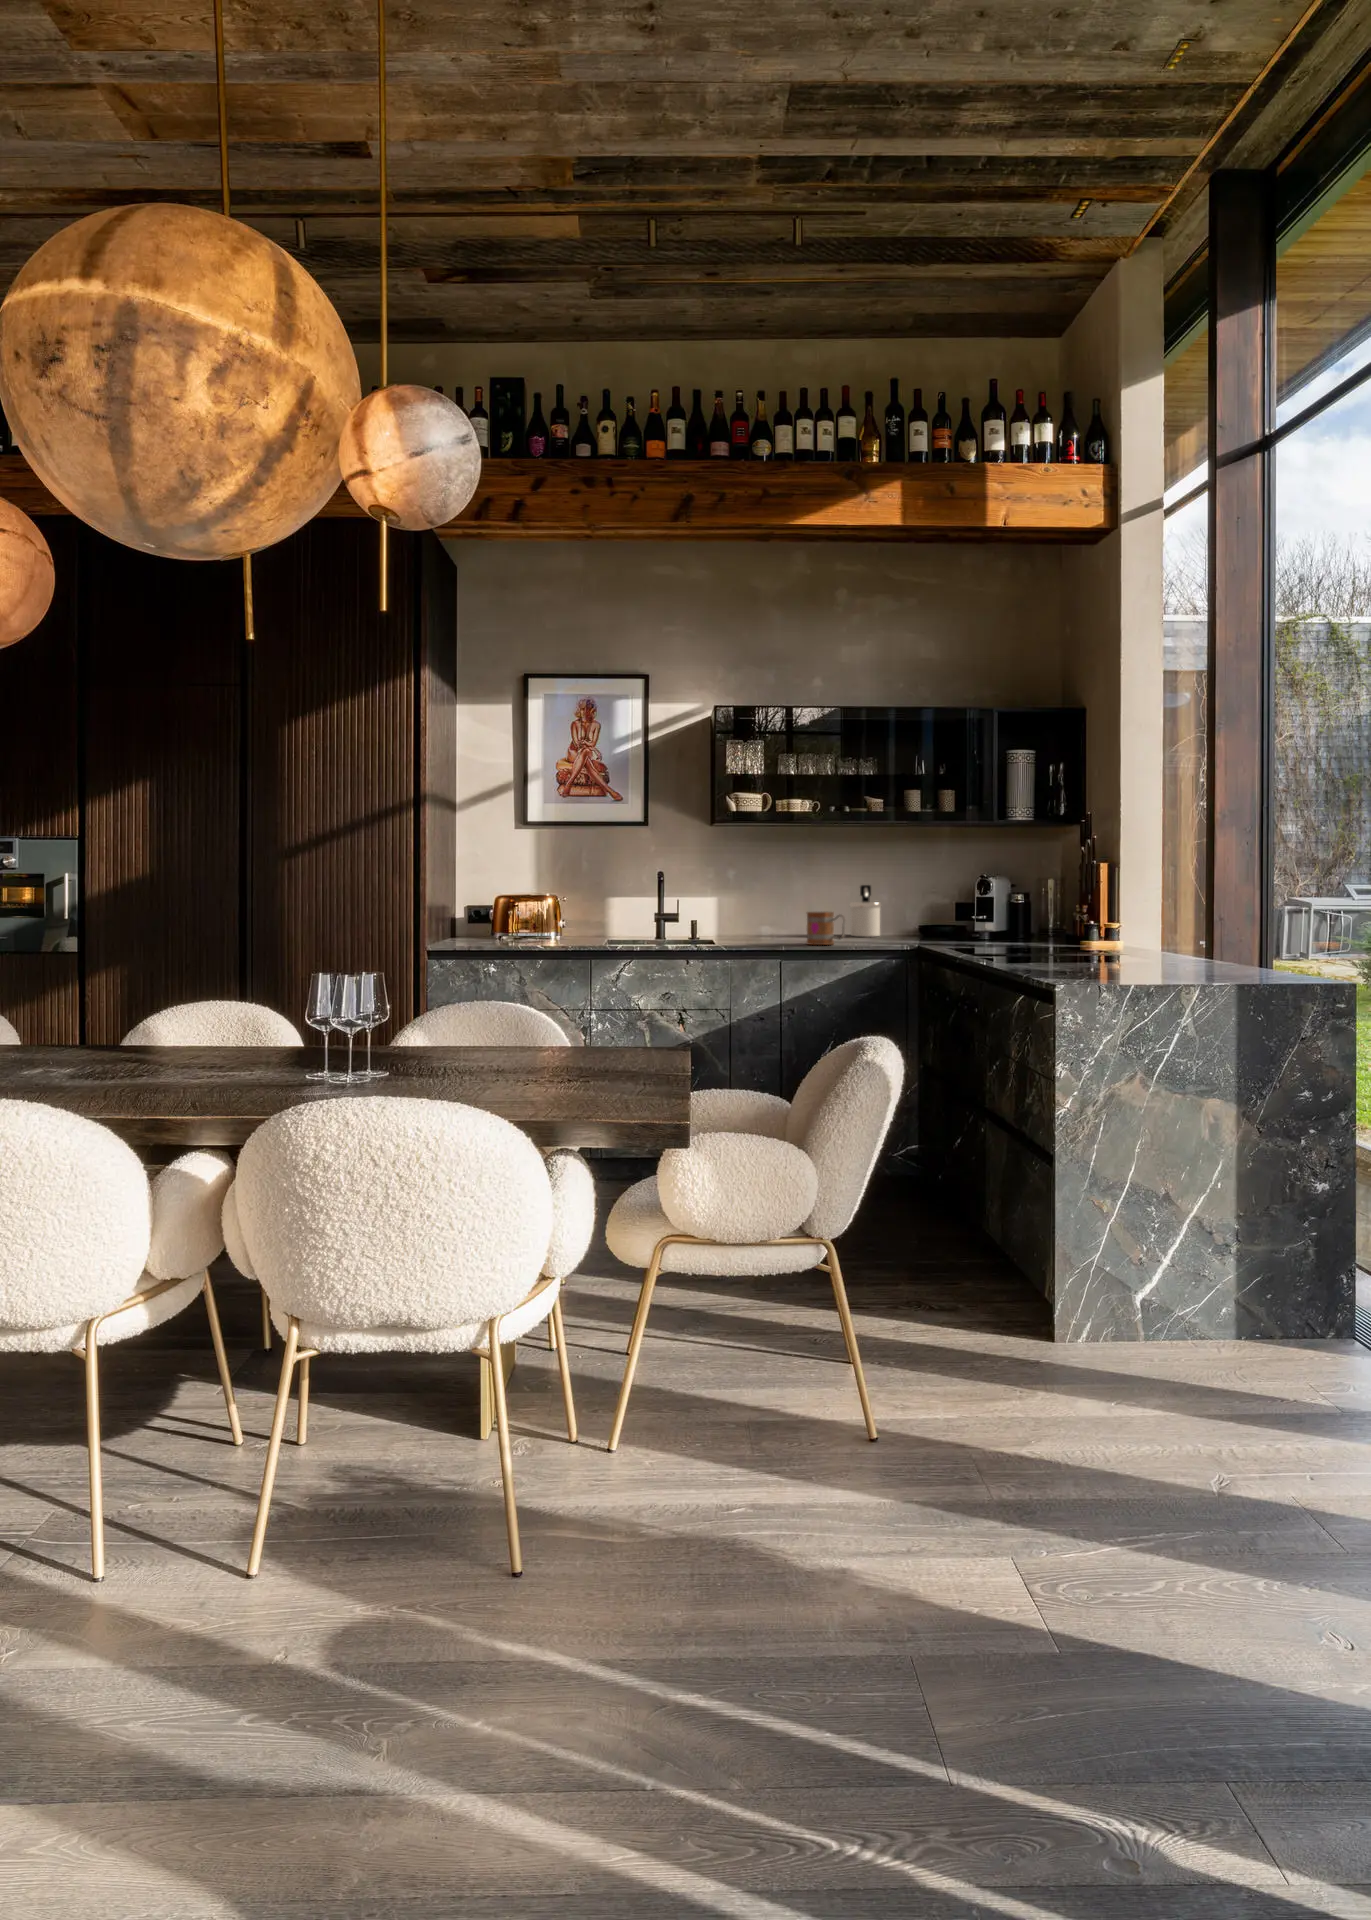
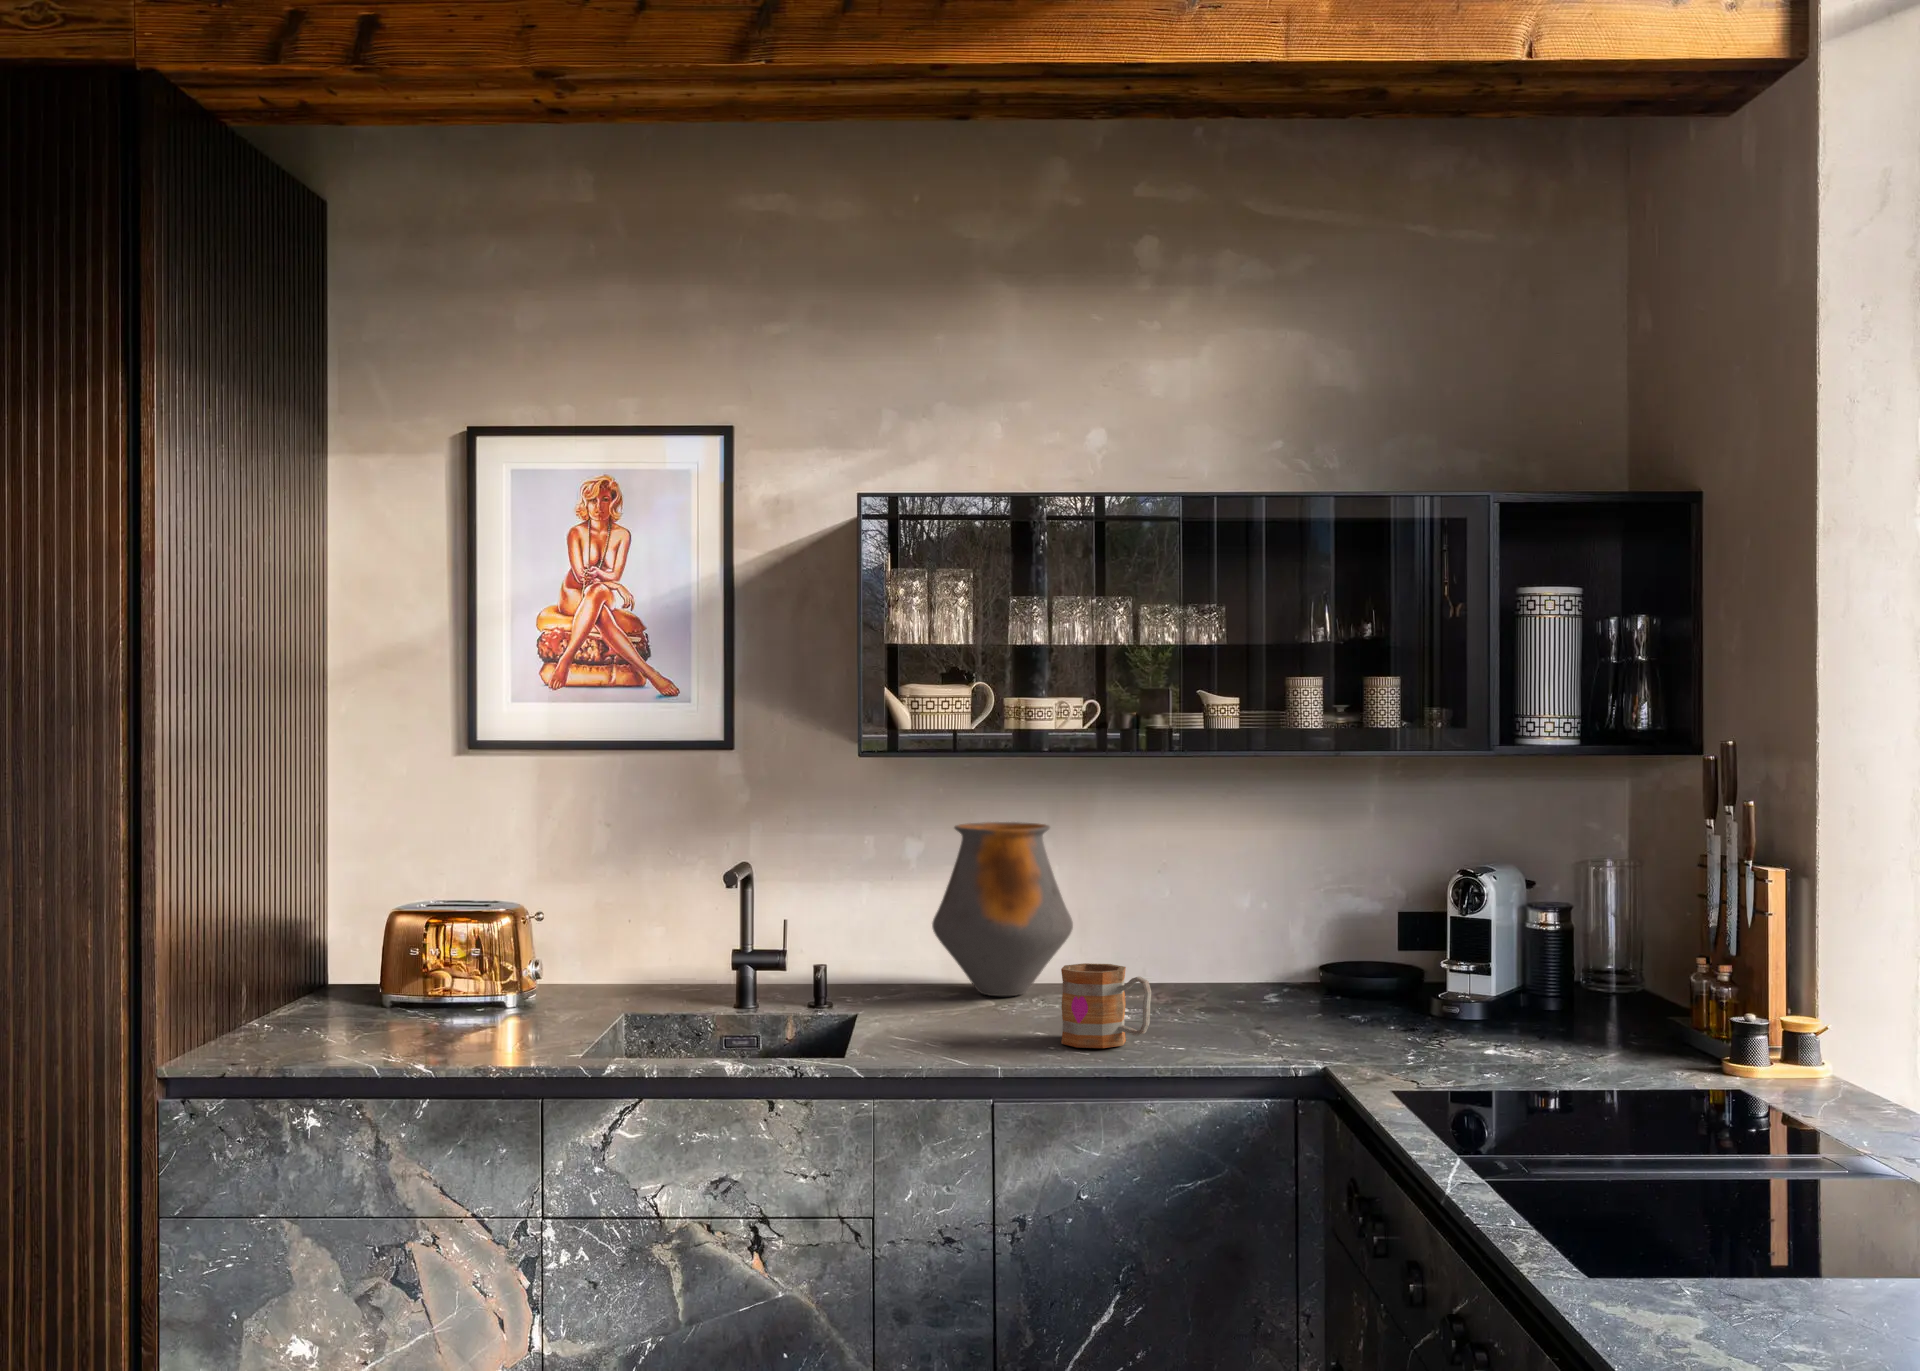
vase: none [742,858,806,935] -> present [932,822,1073,996]
soap dispenser: present [850,885,881,937] -> none [1170,886,1240,1005]

